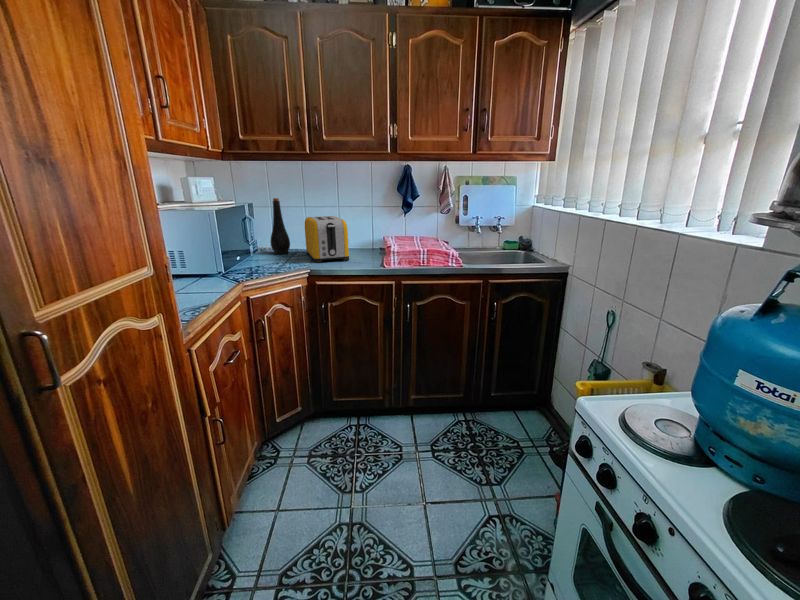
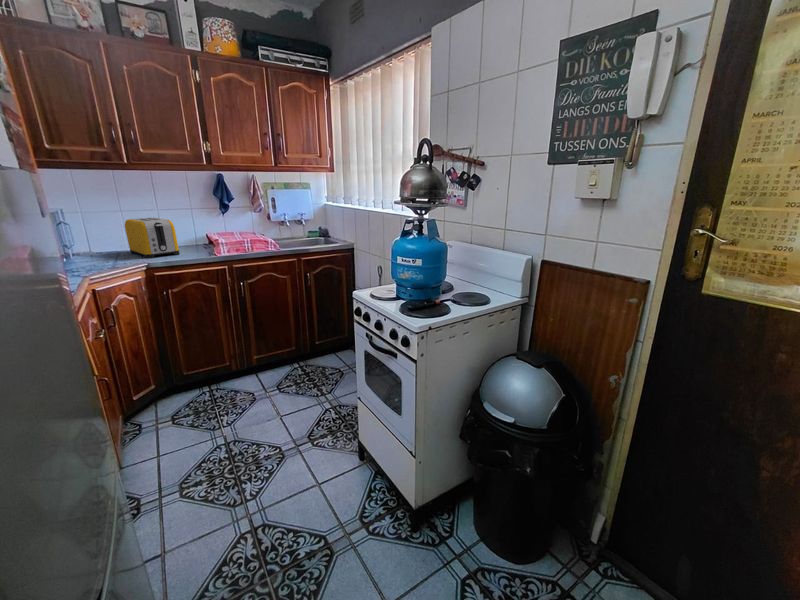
bottle: present [271,198,290,254] -> none [85,203,111,256]

